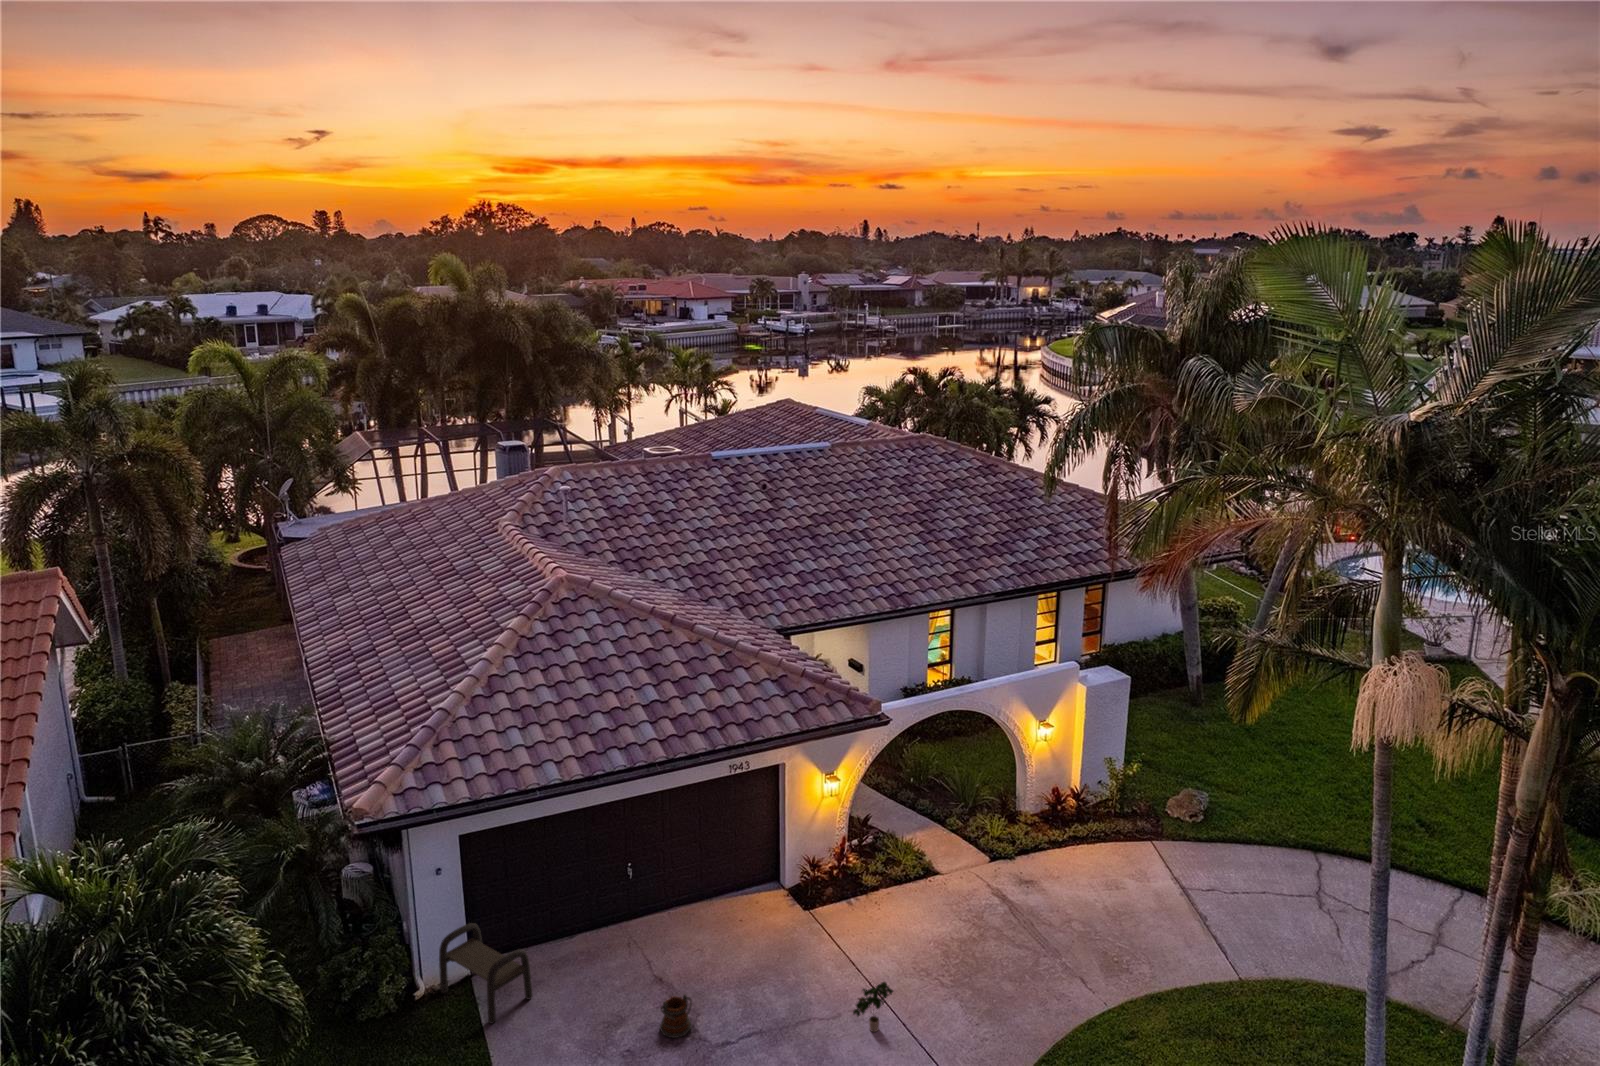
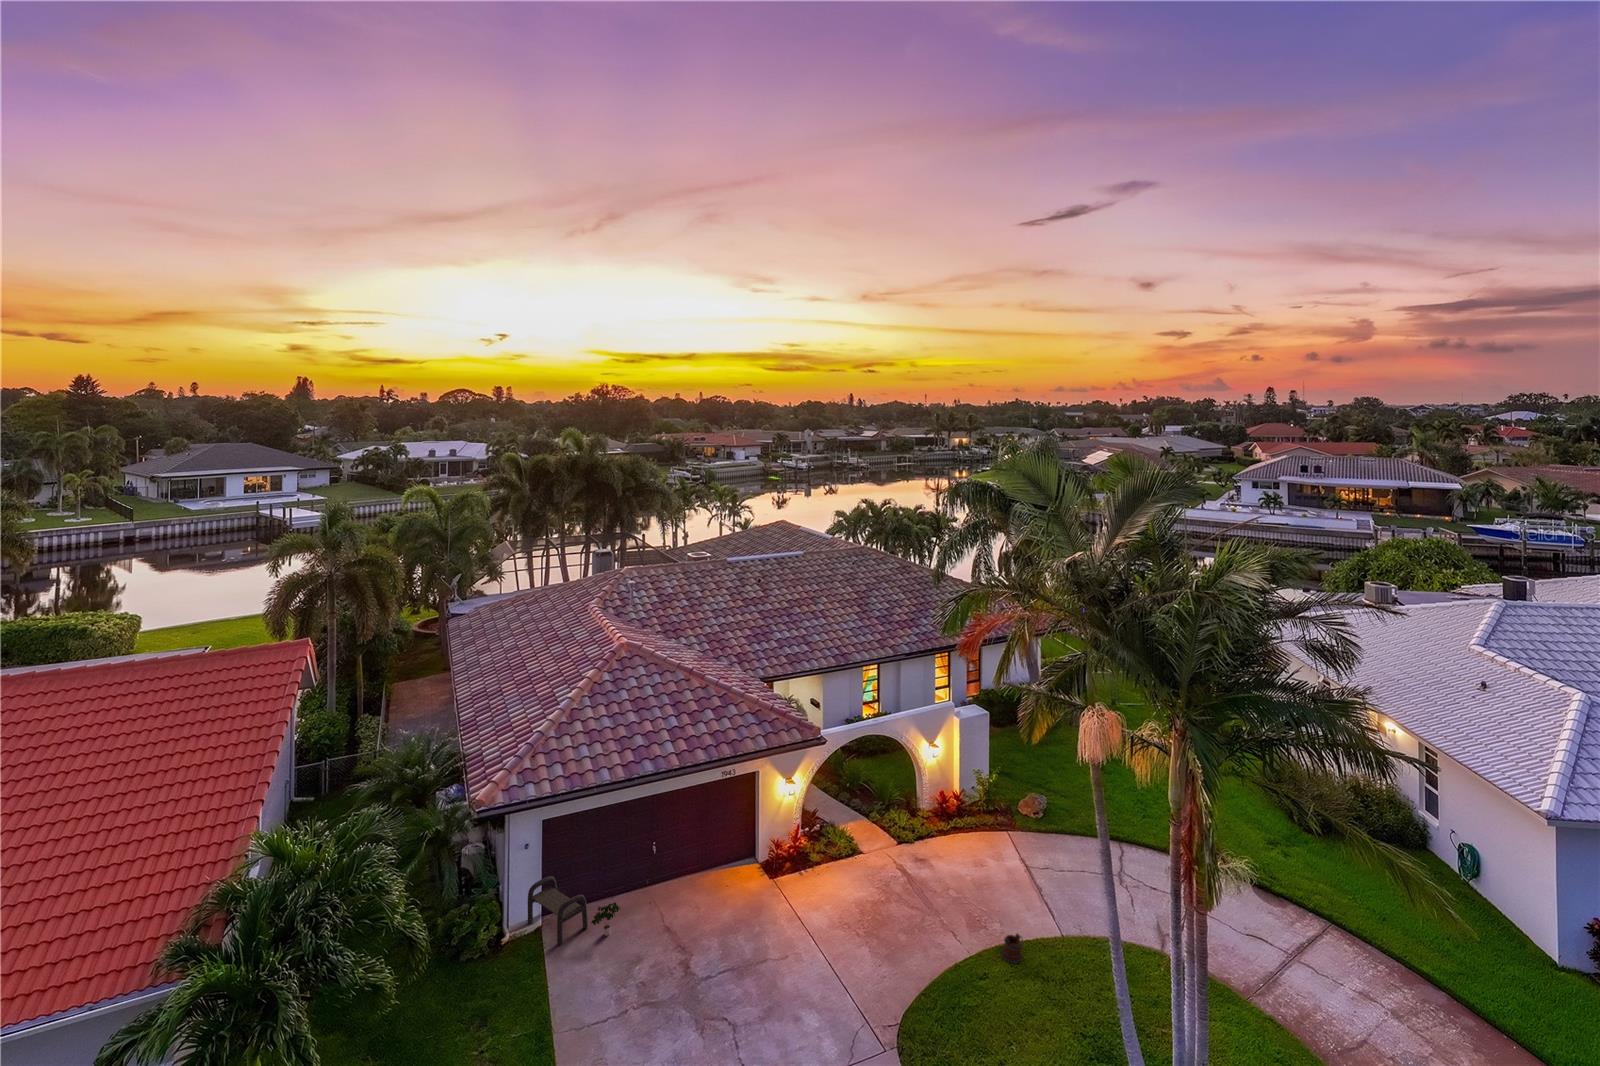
potted plant: present [853,982,893,1032] -> present [591,902,620,936]
bucket: present [660,994,692,1038] -> present [1001,934,1023,964]

